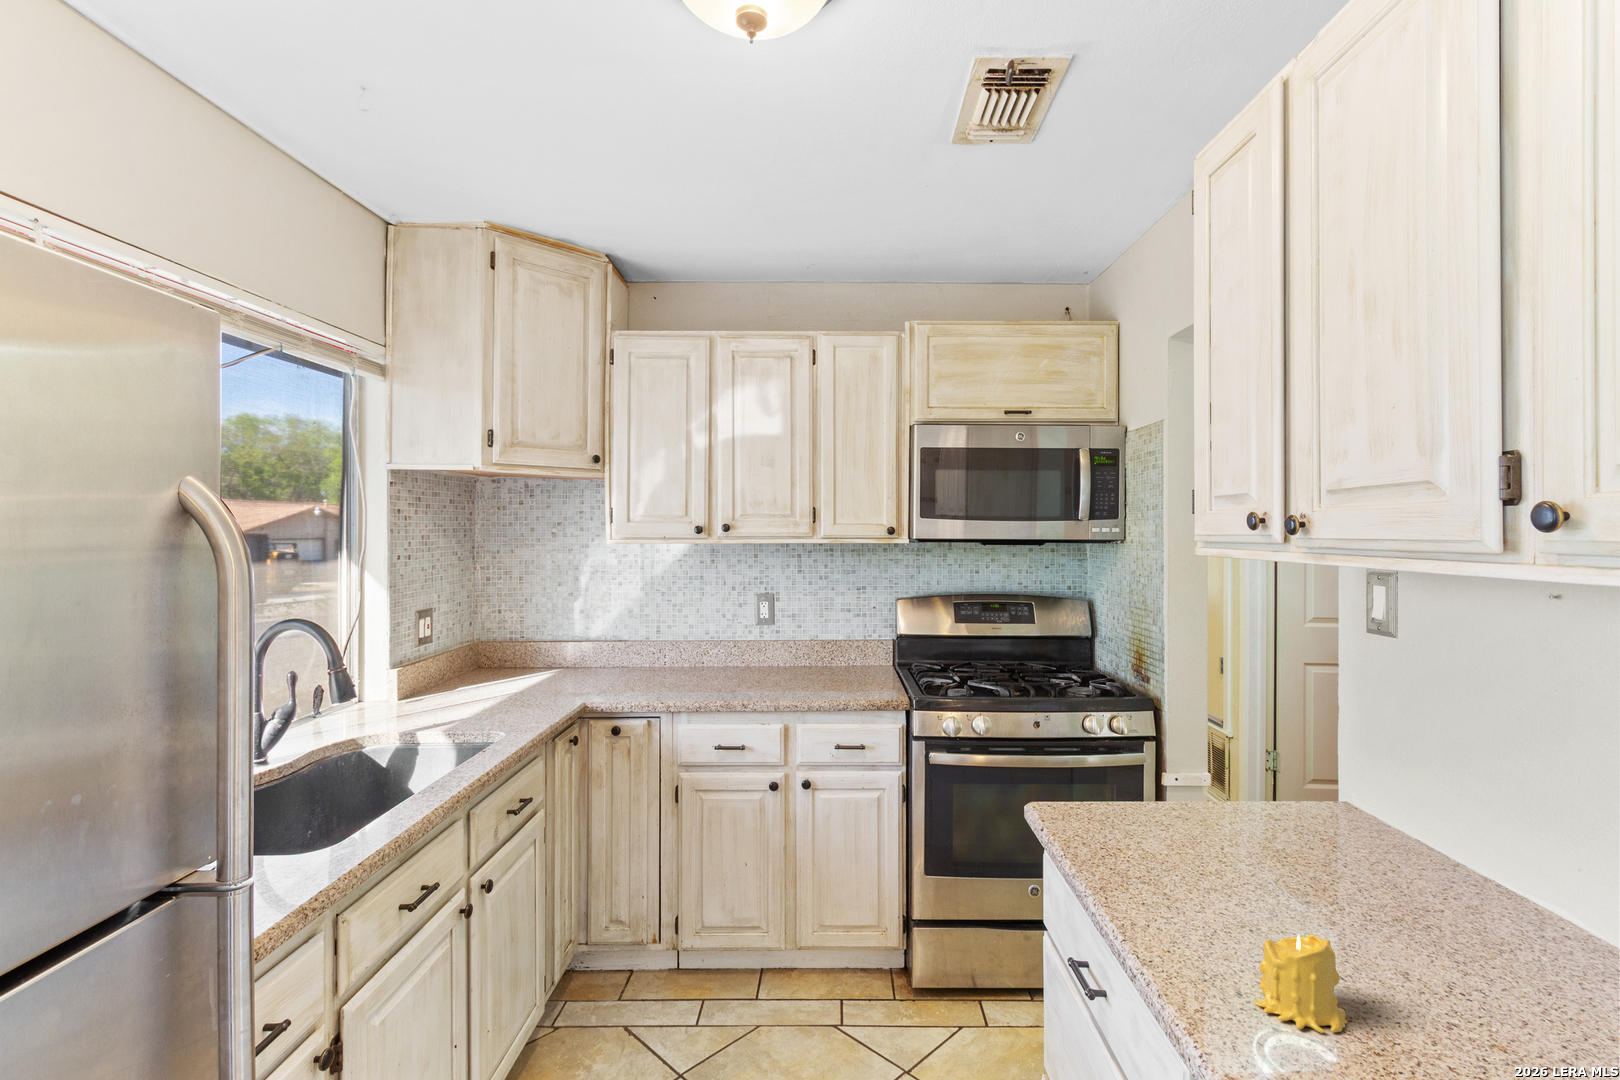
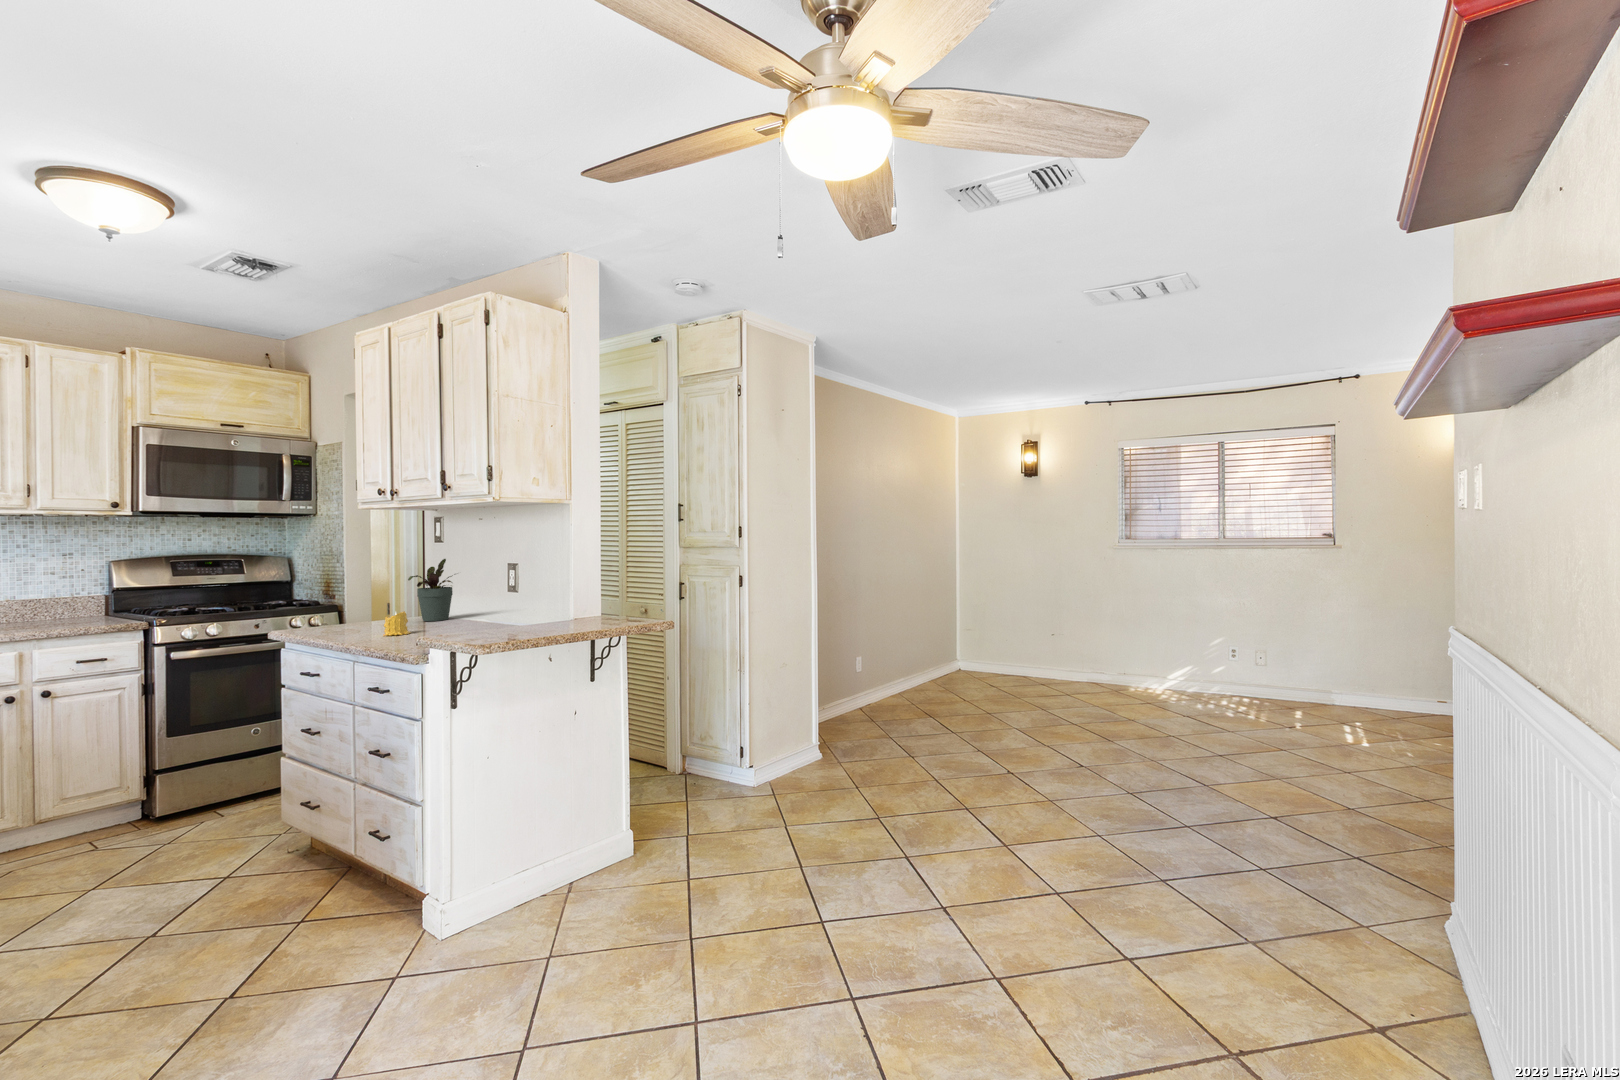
potted plant: none [1315,722,1481,902] -> present [408,559,453,621]

